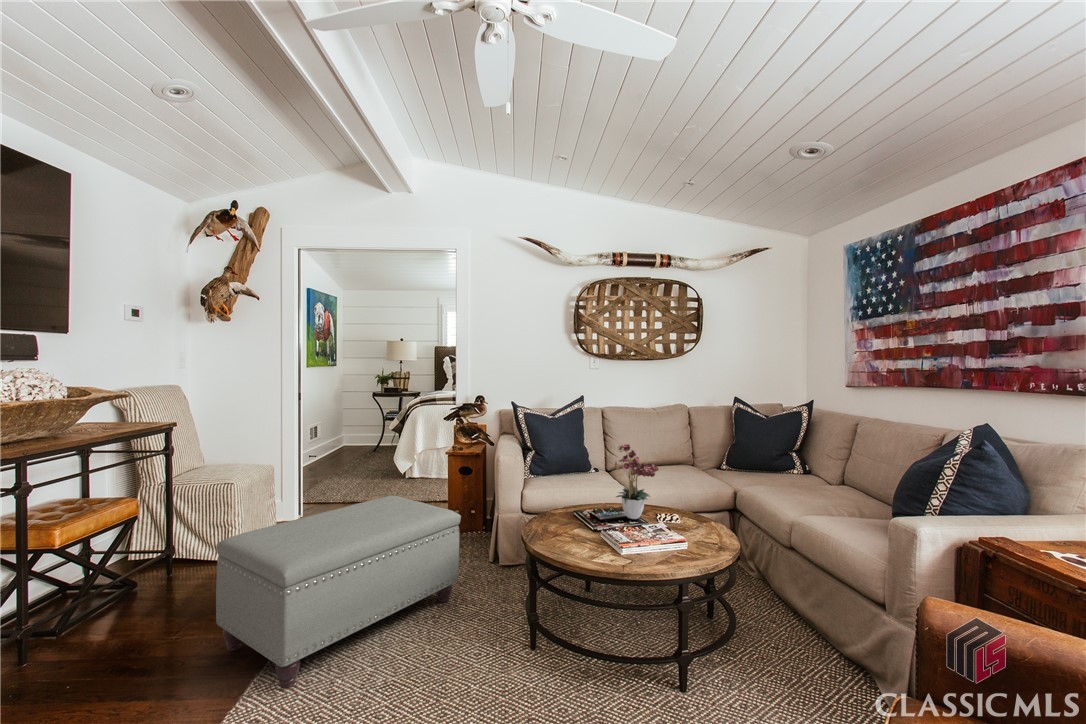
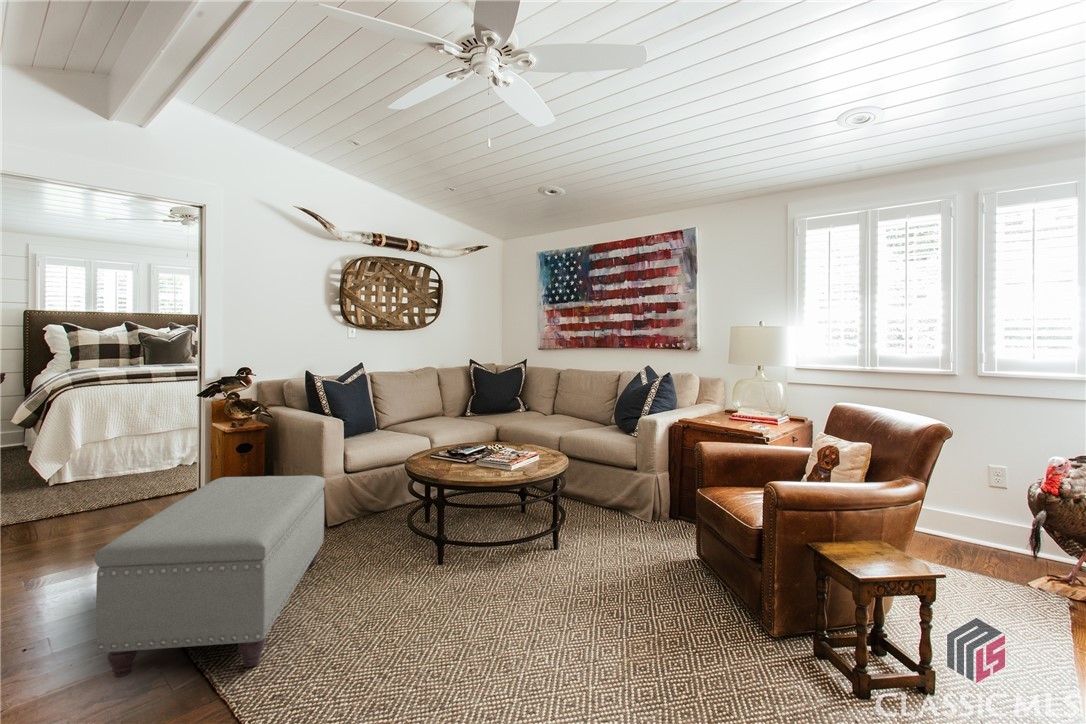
flower arrangement: present [615,444,659,519] -> none [460,392,492,452]

